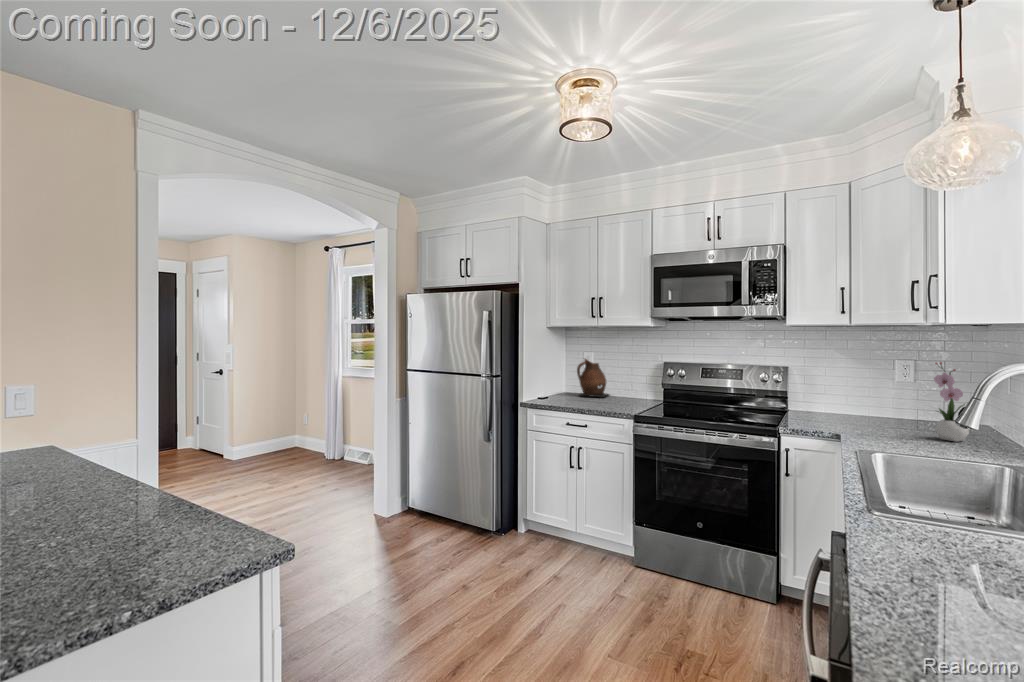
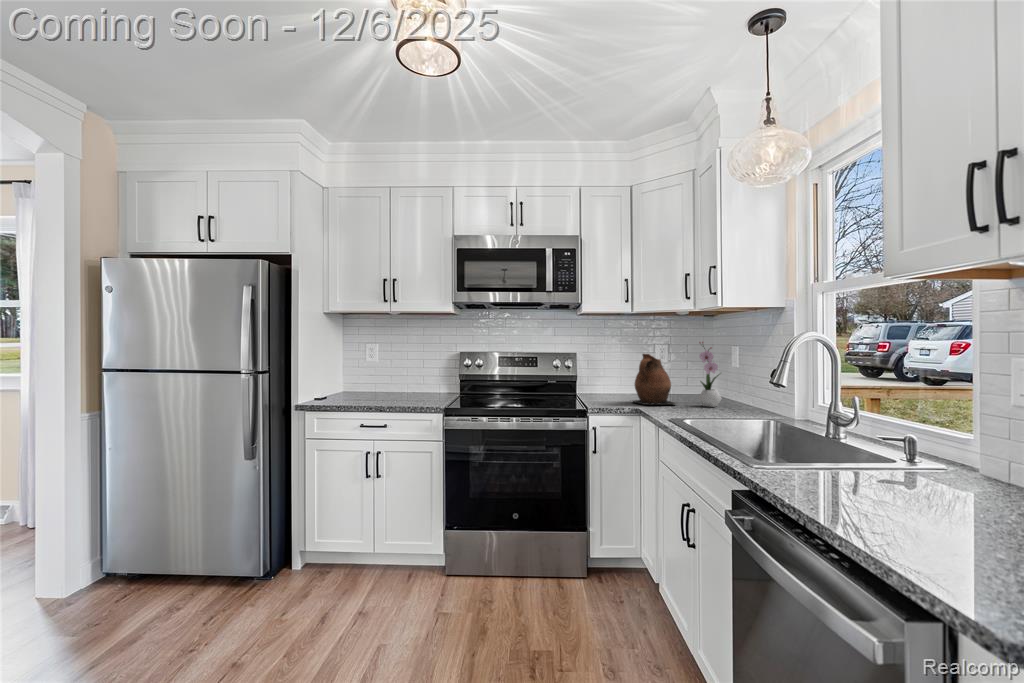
ceramic pitcher: present [577,359,608,397] -> present [633,354,677,404]

